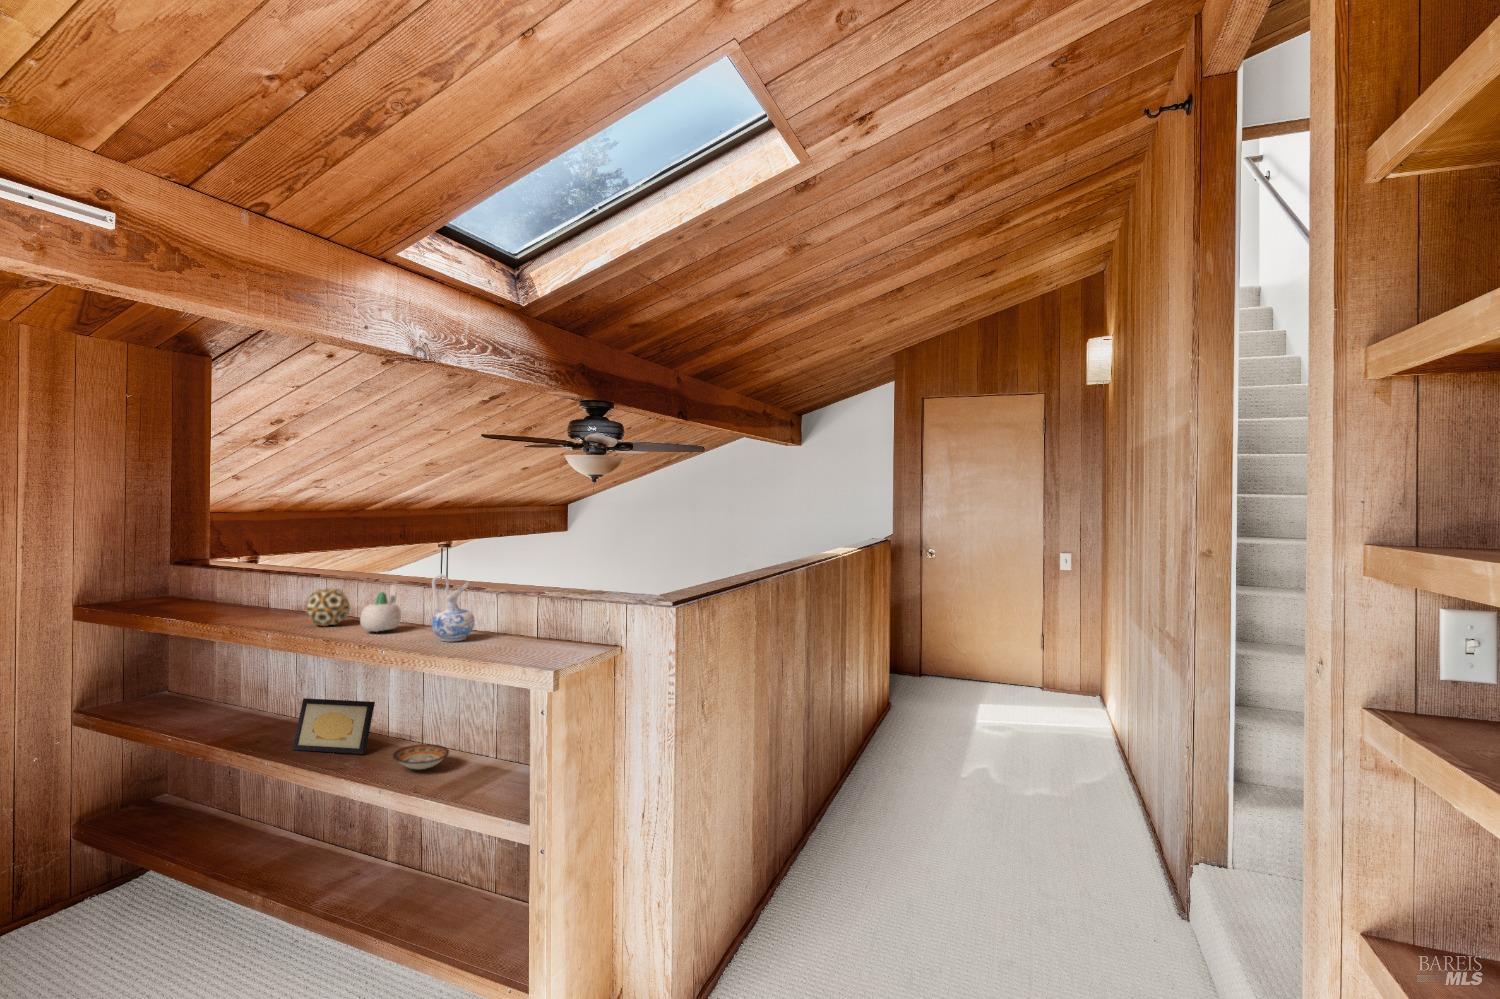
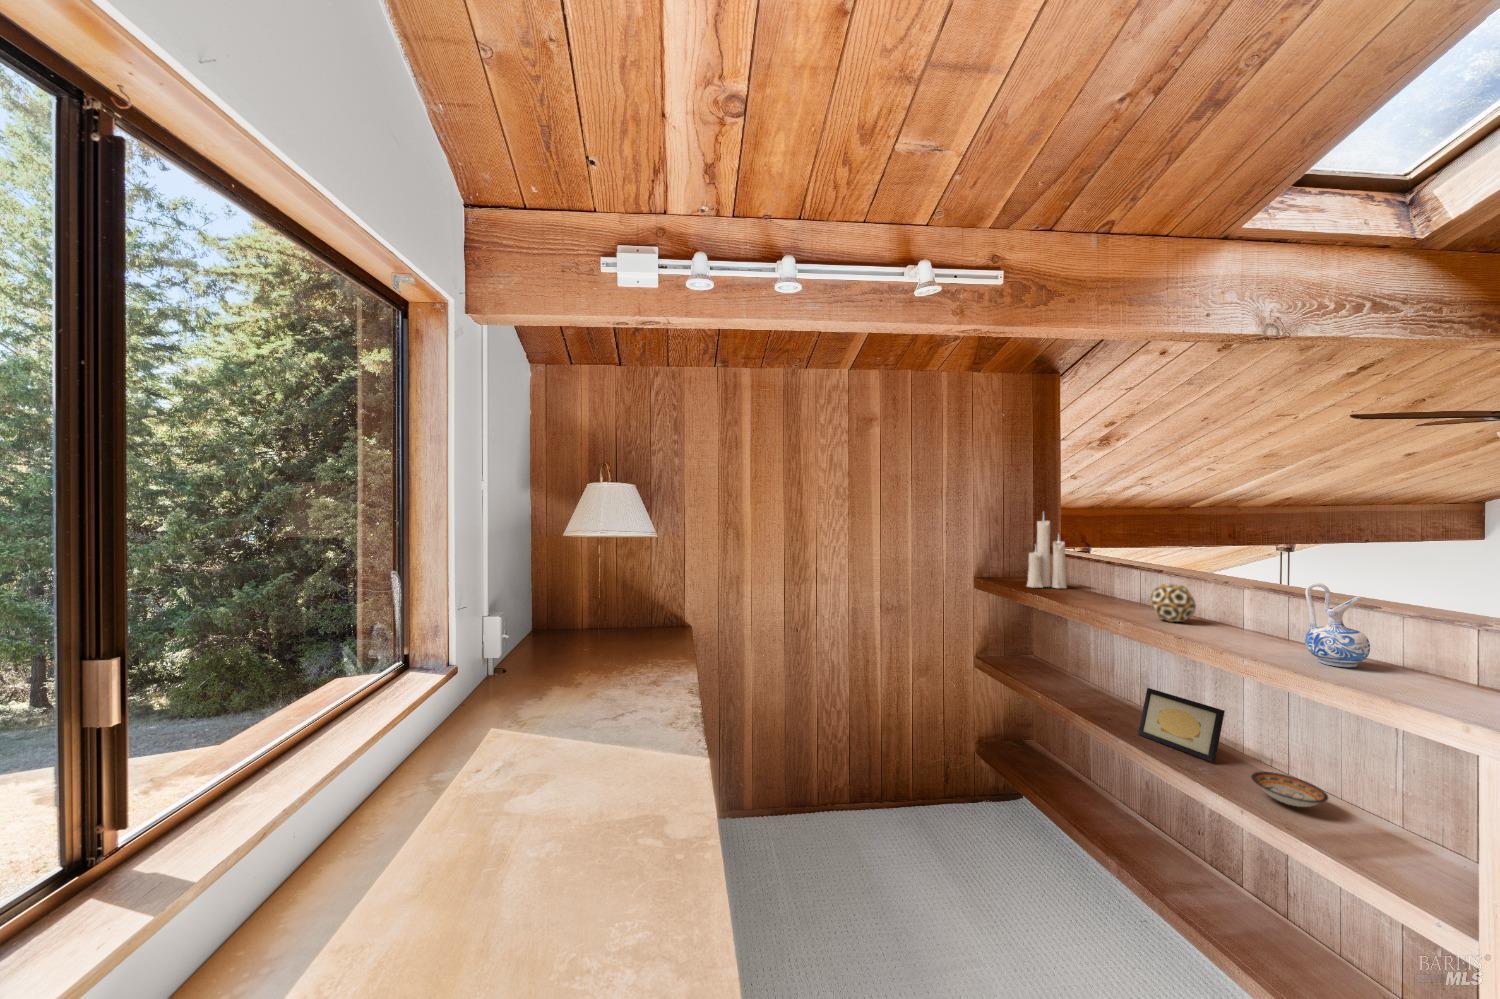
candle: none [157,512,215,610] -> present [1027,520,1066,588]
succulent planter: present [360,592,401,632] -> none [1210,594,1259,637]

